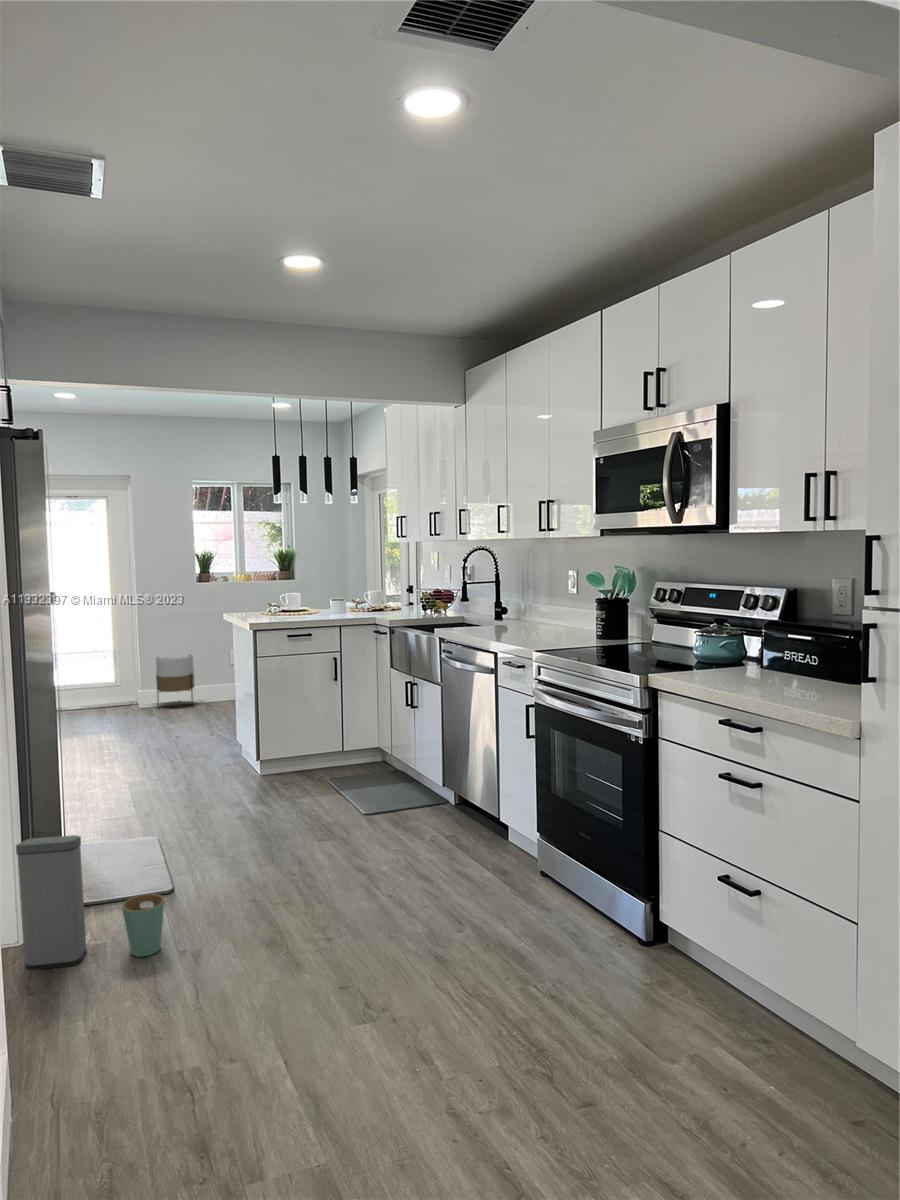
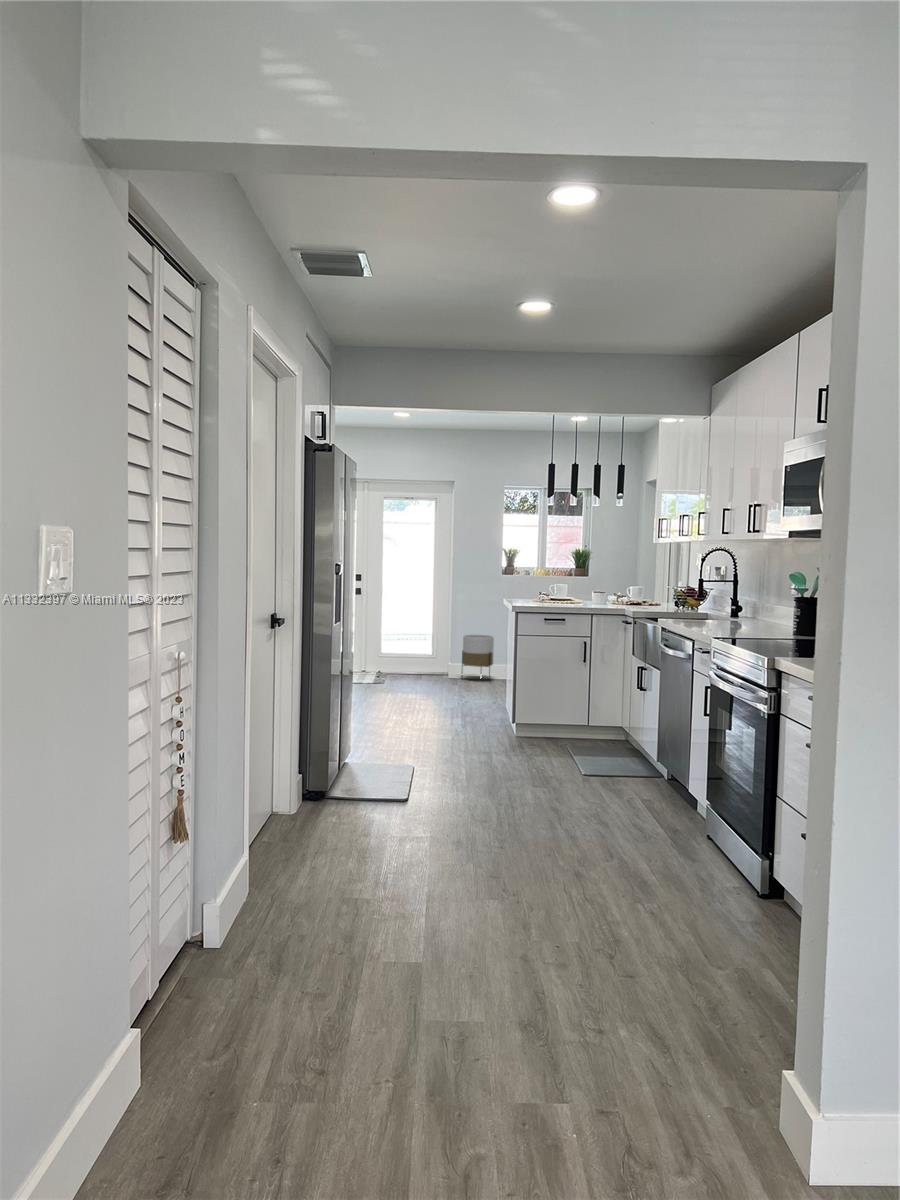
trash can: present [16,835,164,970] -> none [293,728,386,826]

